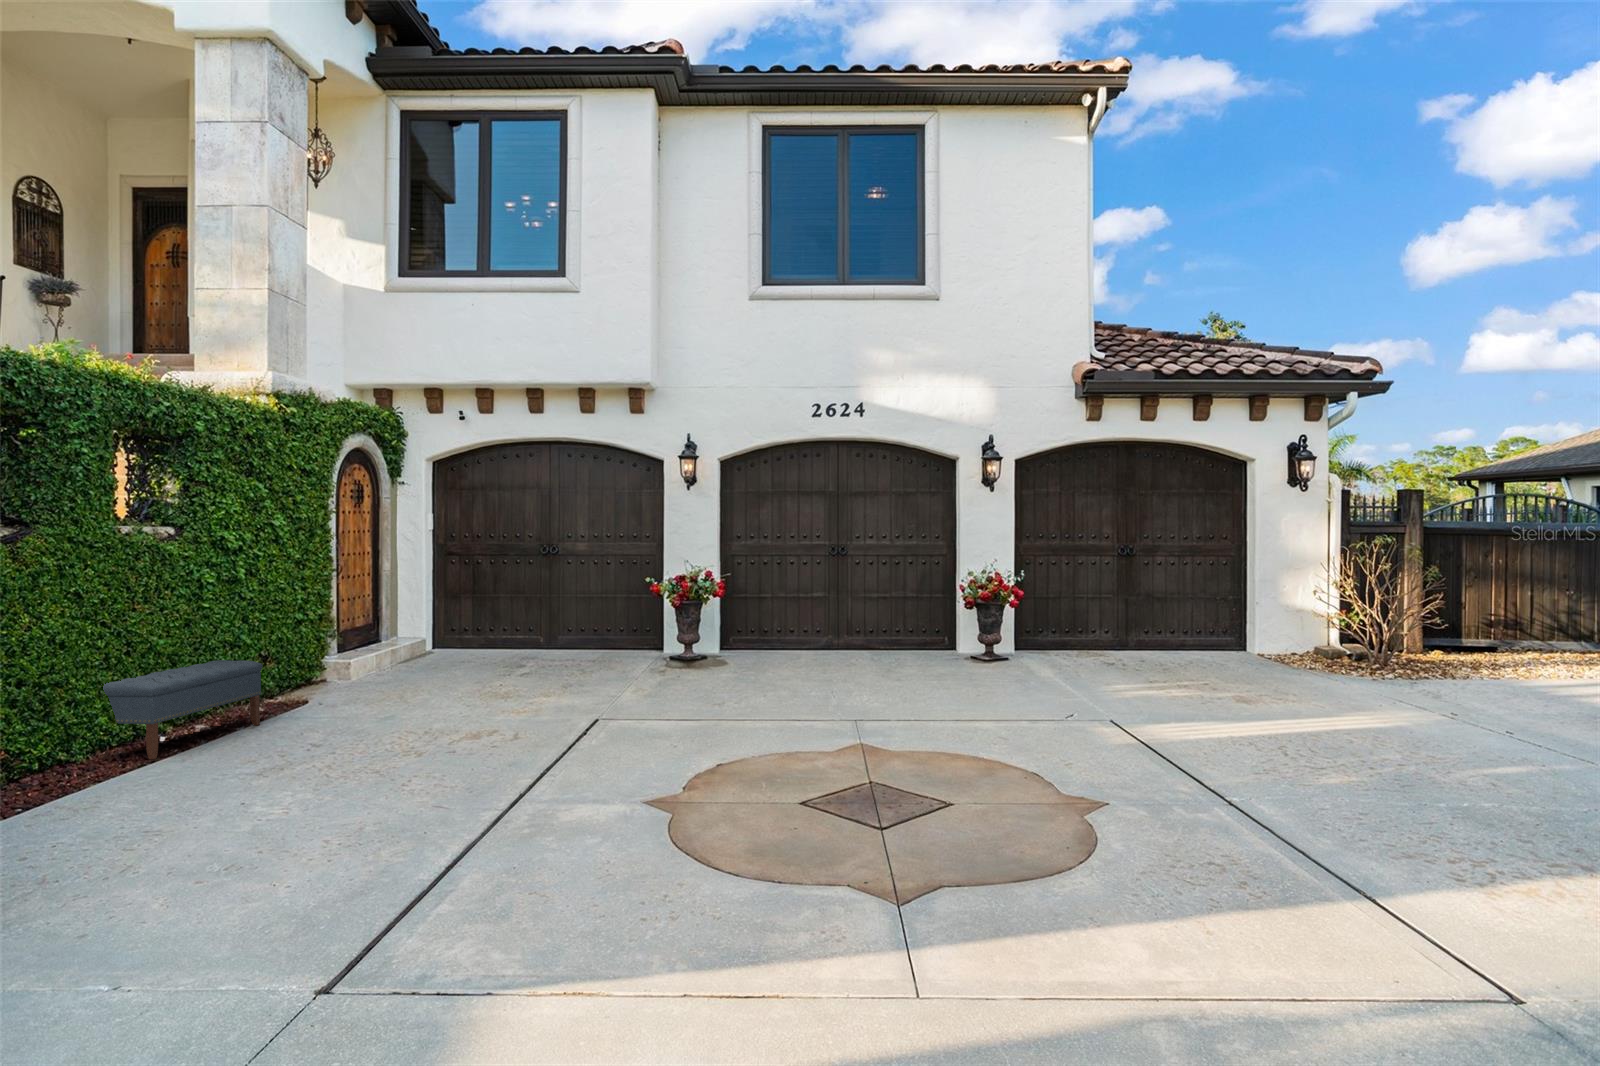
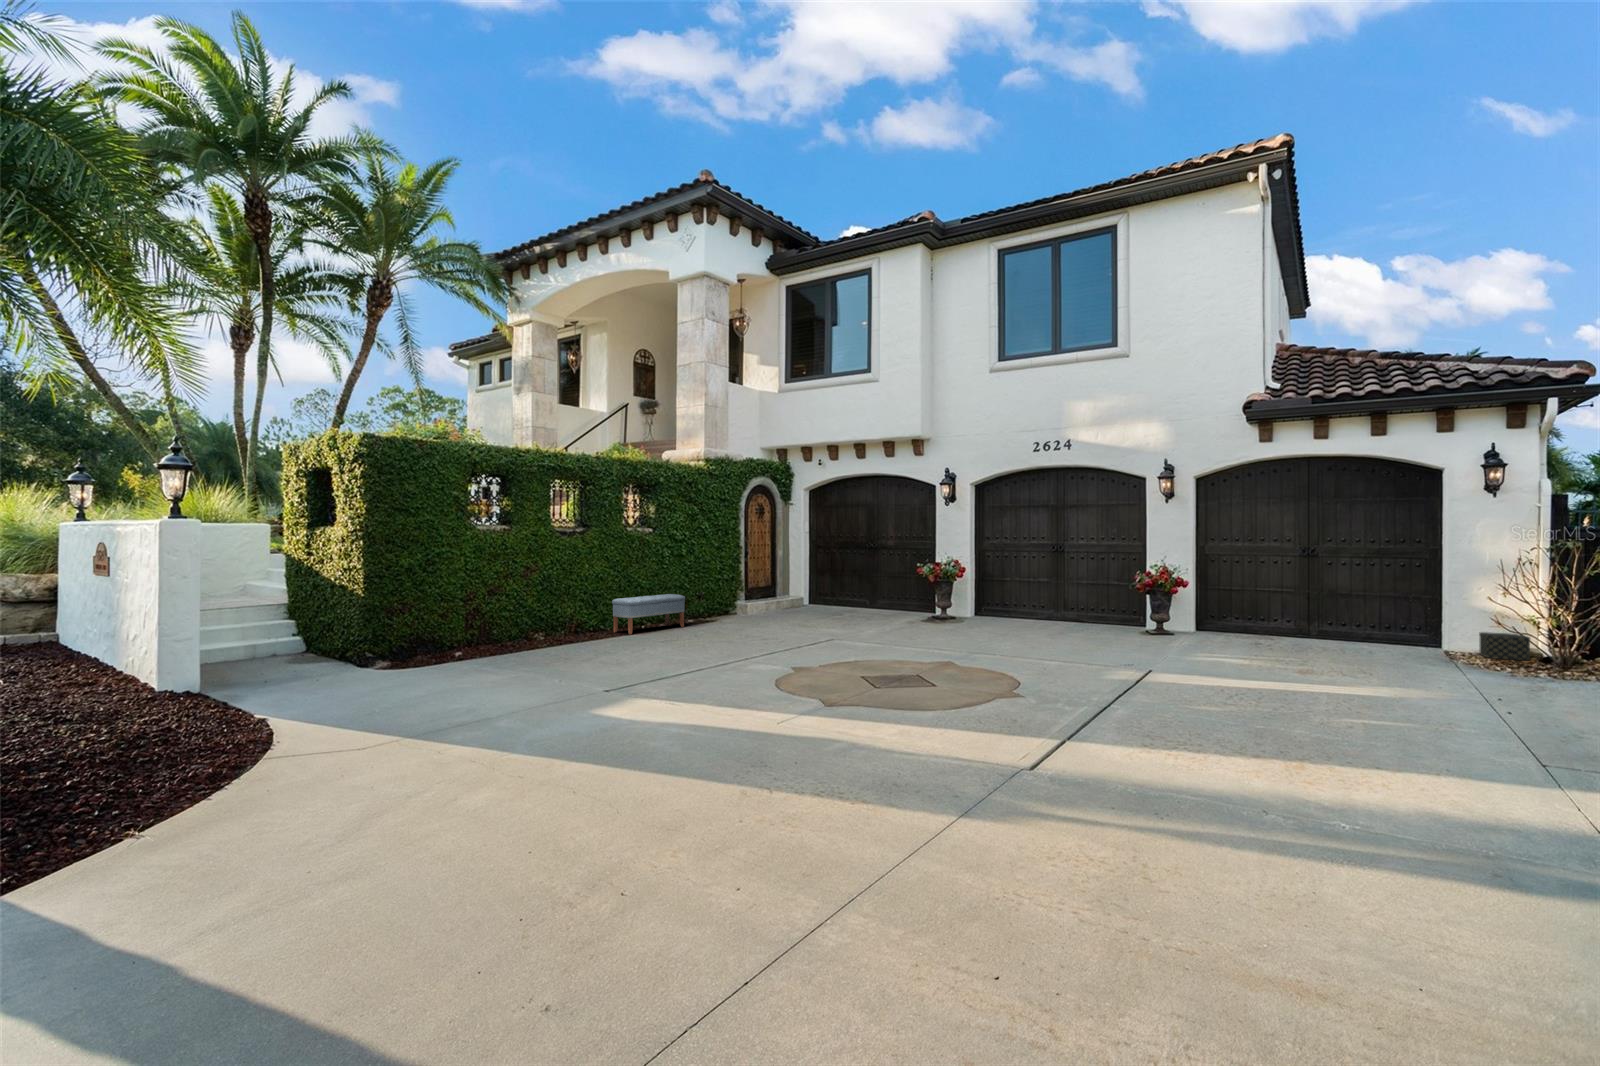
storage box: none [1287,632,1334,660] -> present [1479,632,1530,660]

